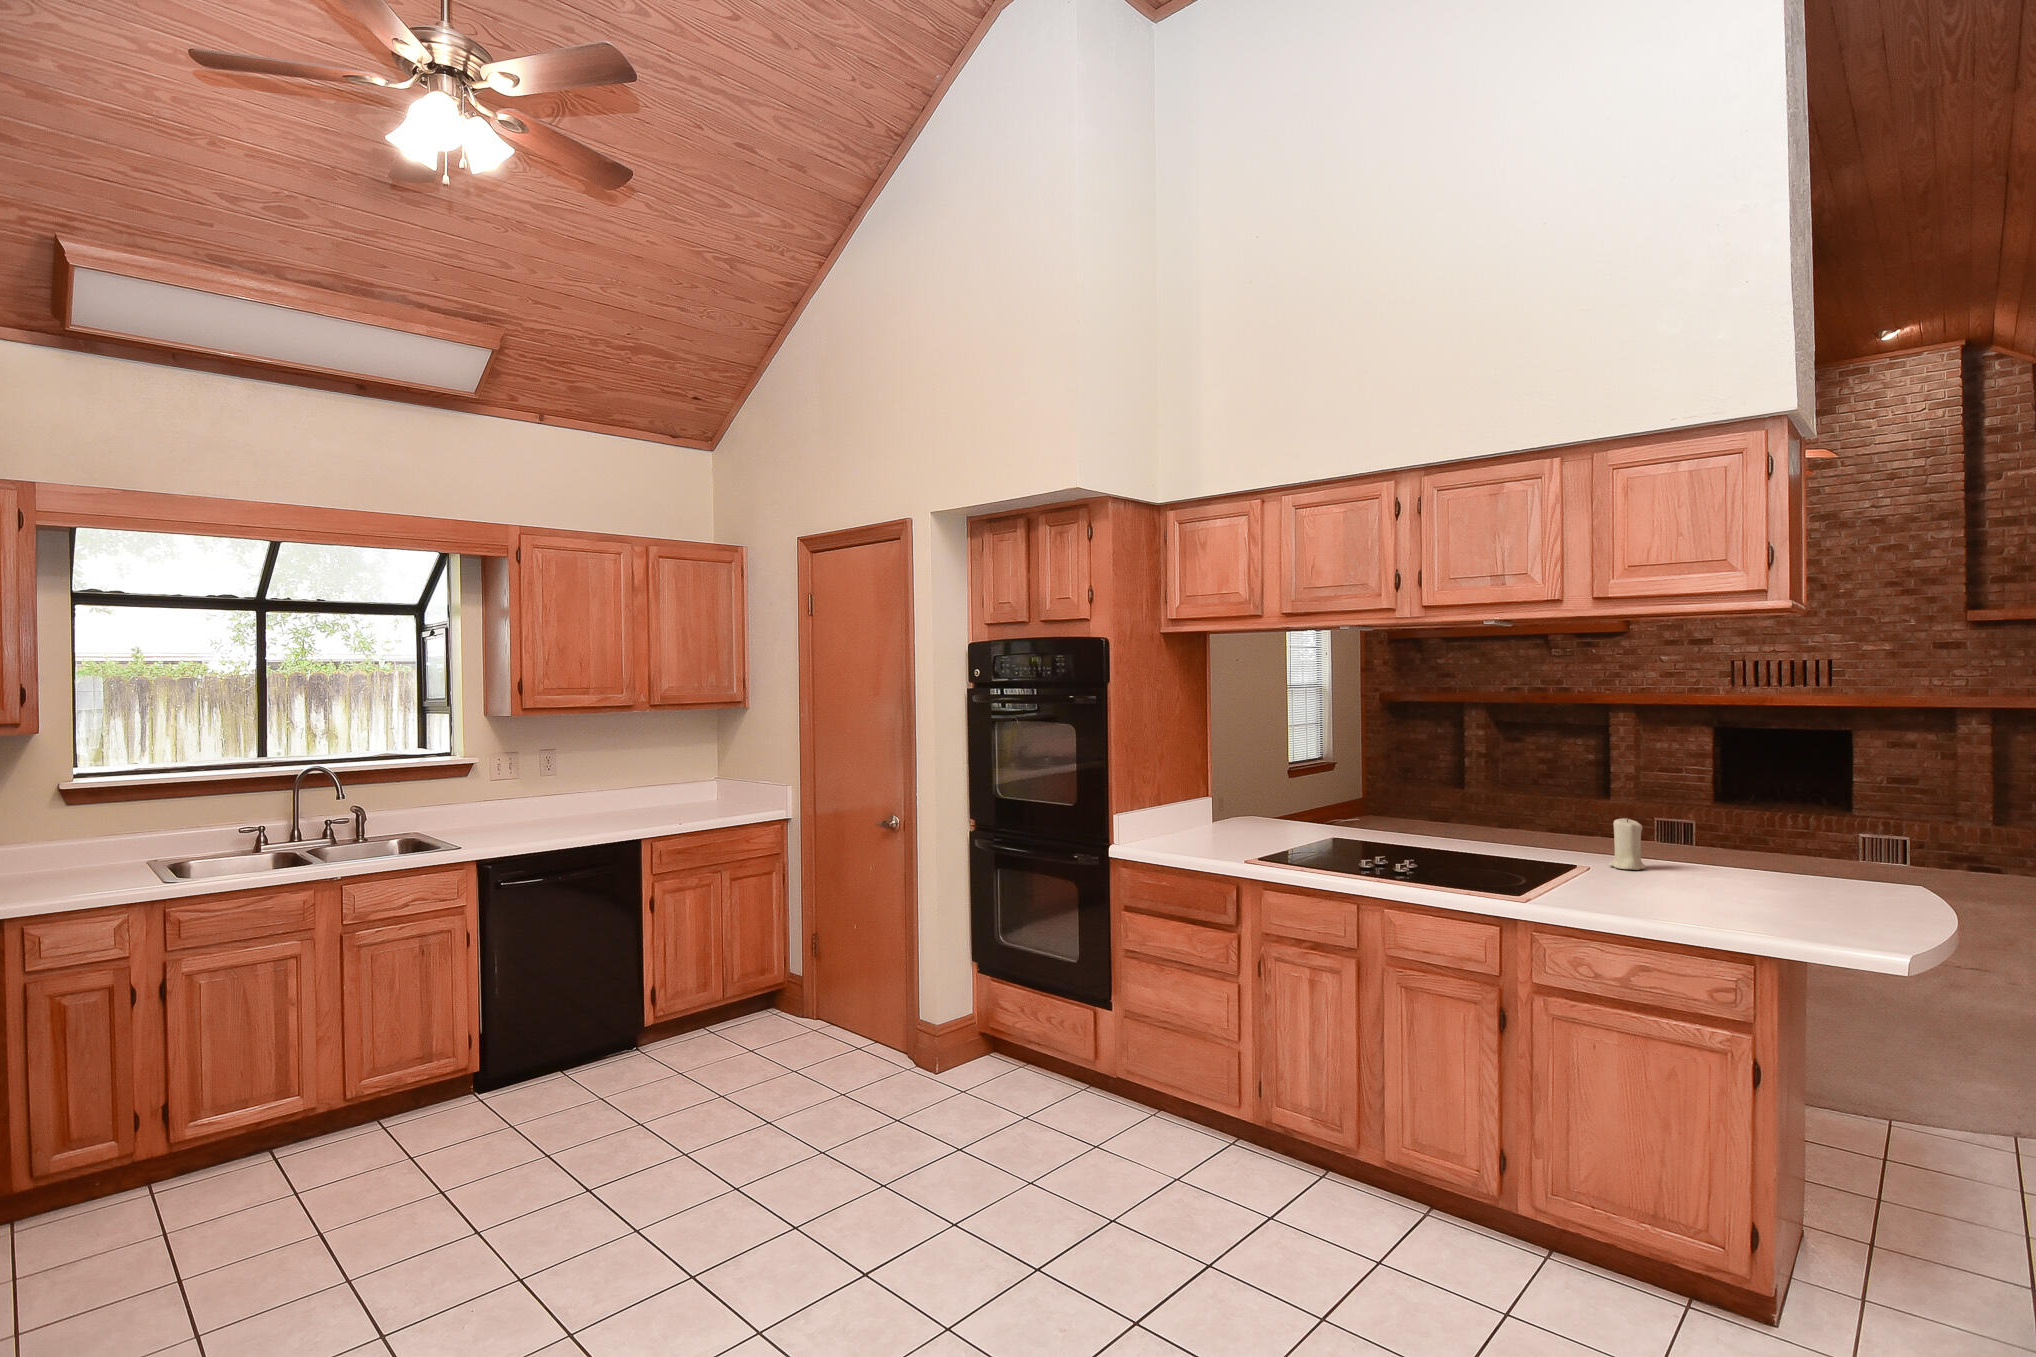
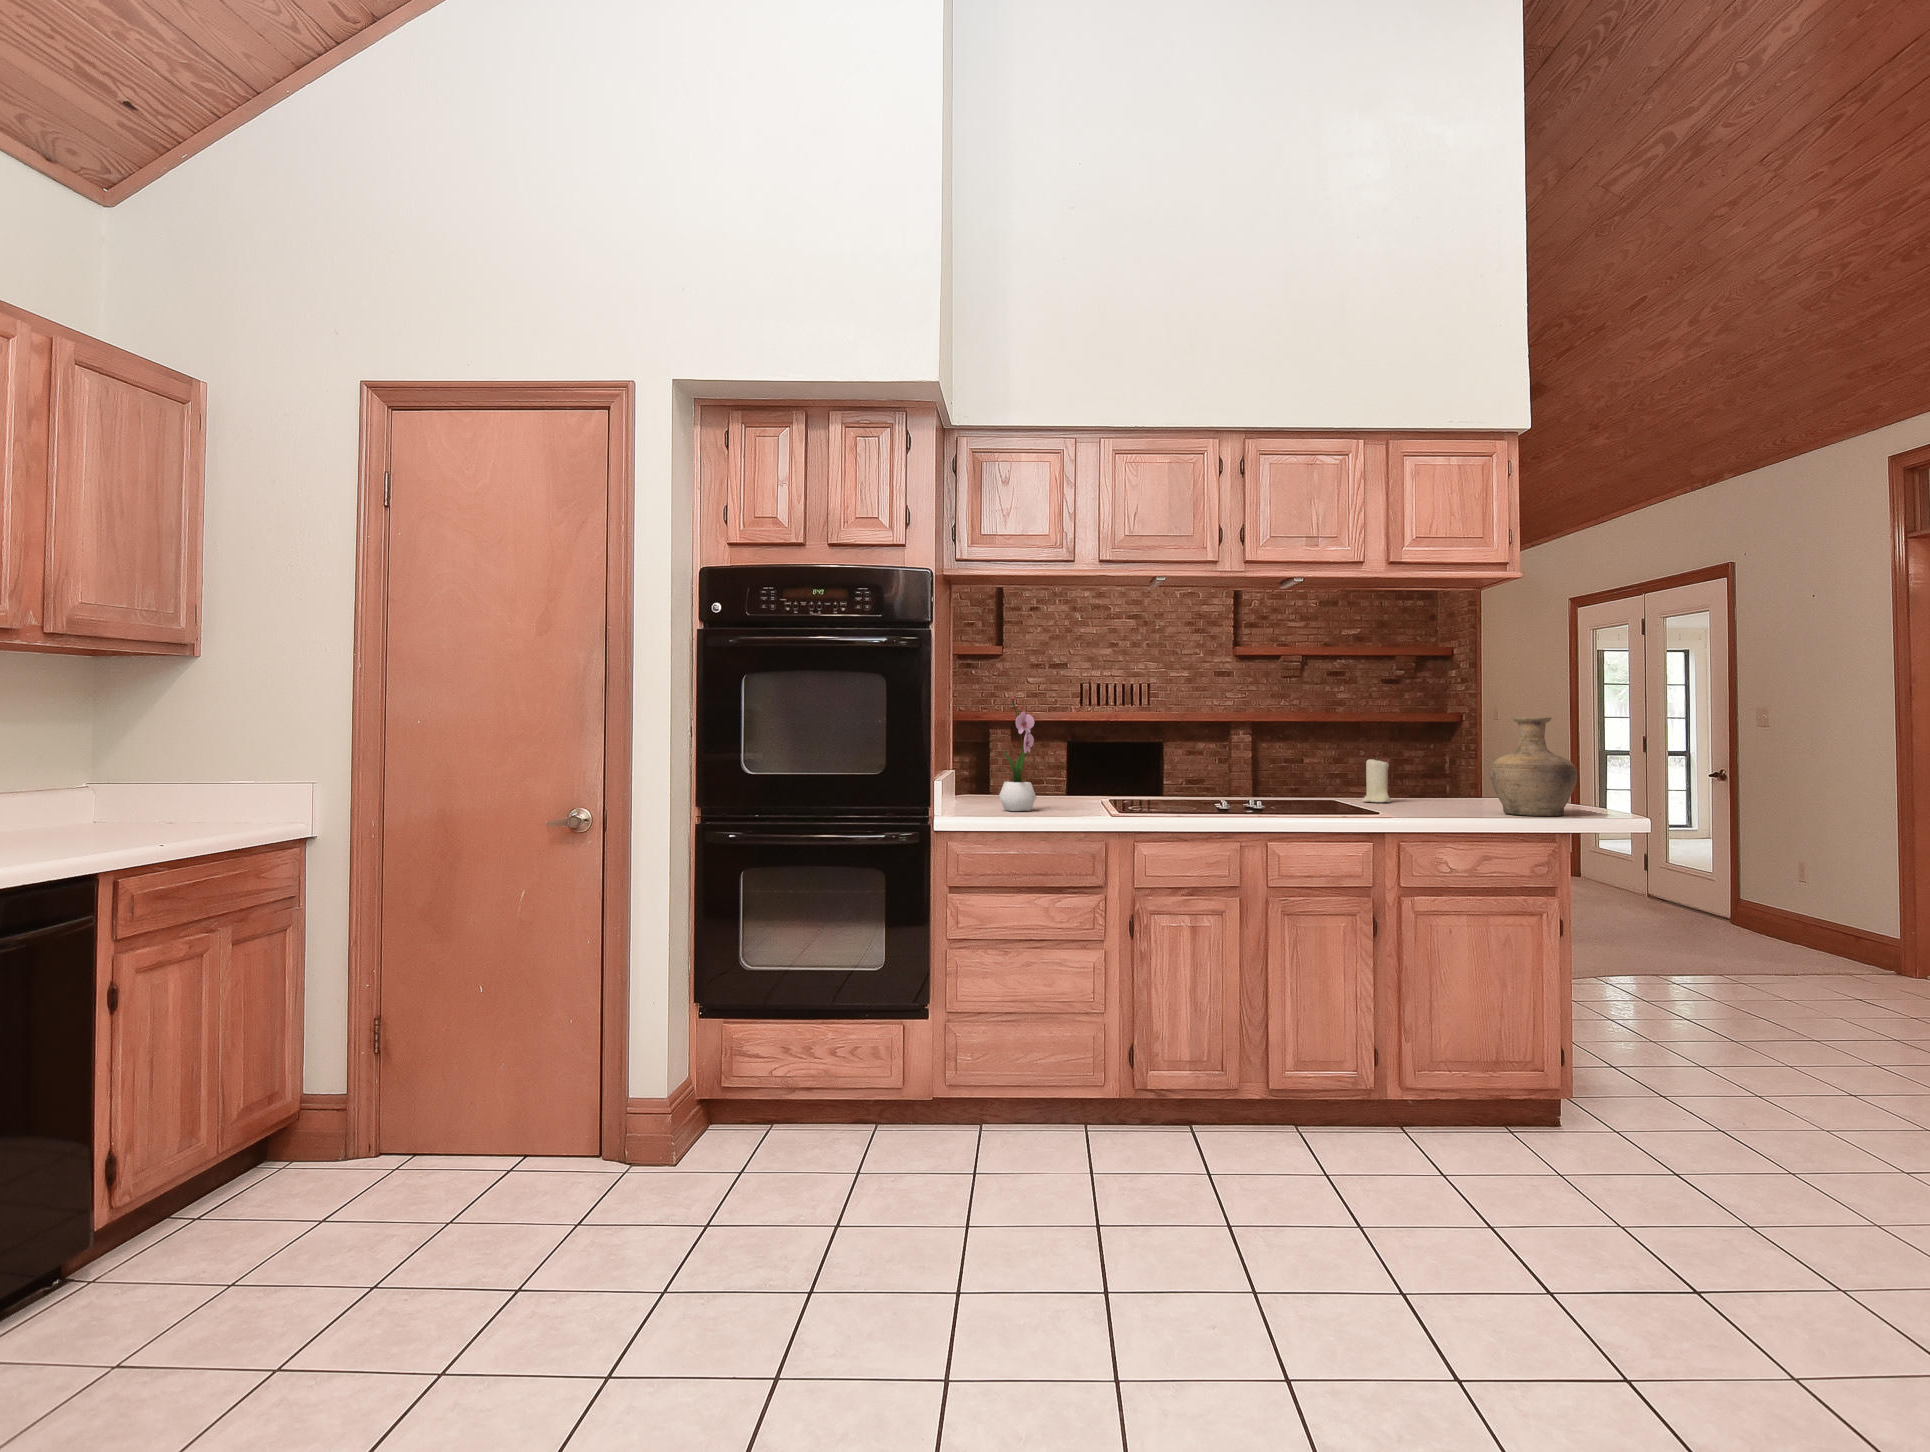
flower arrangement: none [1186,746,1221,848] -> present [999,697,1036,811]
vase: none [1657,793,1767,918] -> present [1490,717,1577,816]

